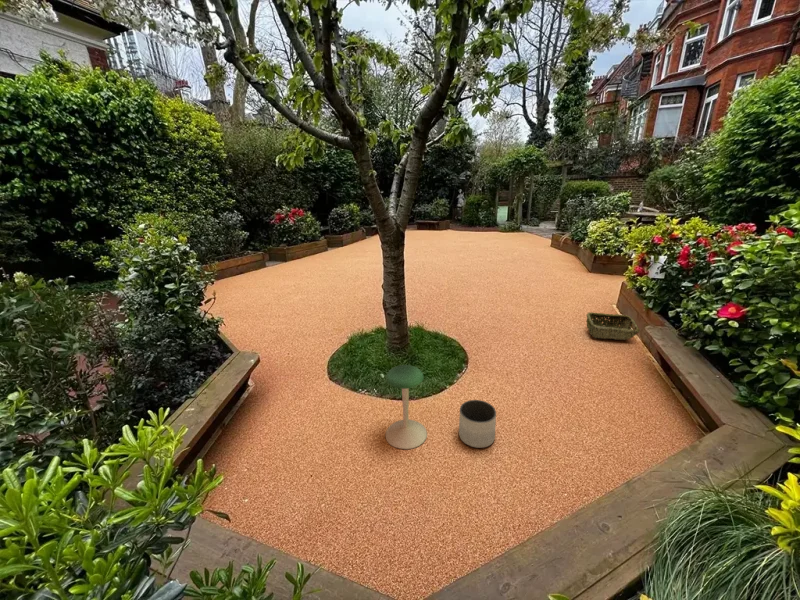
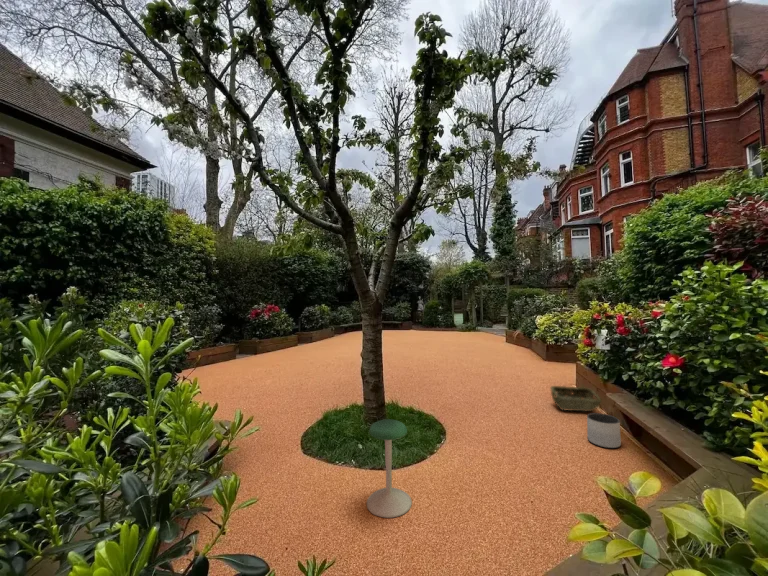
planter: present [459,400,496,448] -> present [587,413,621,448]

